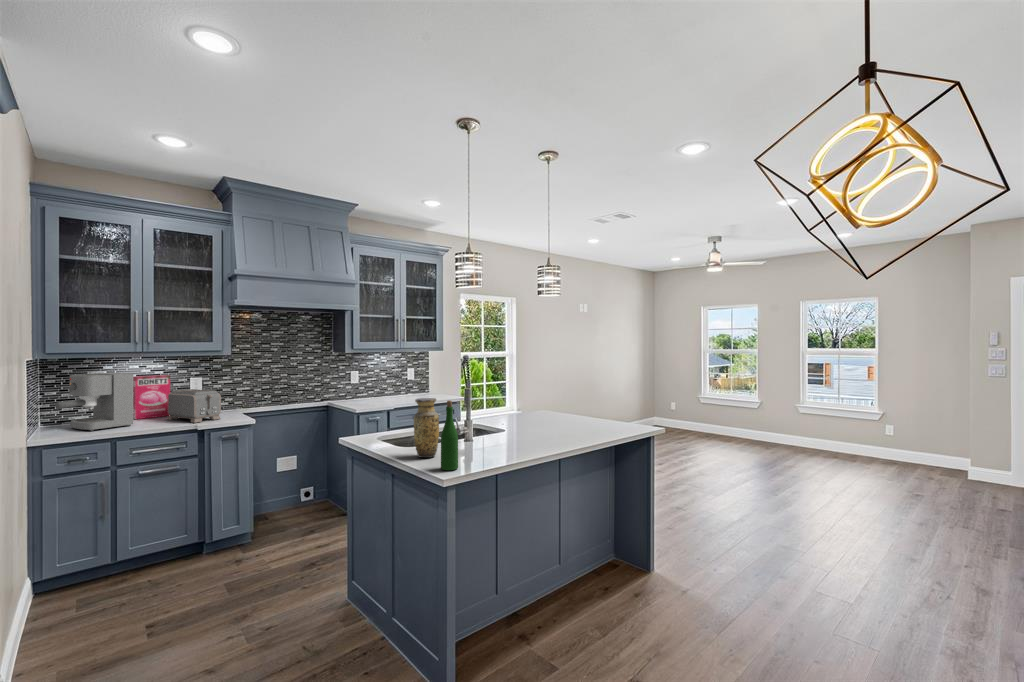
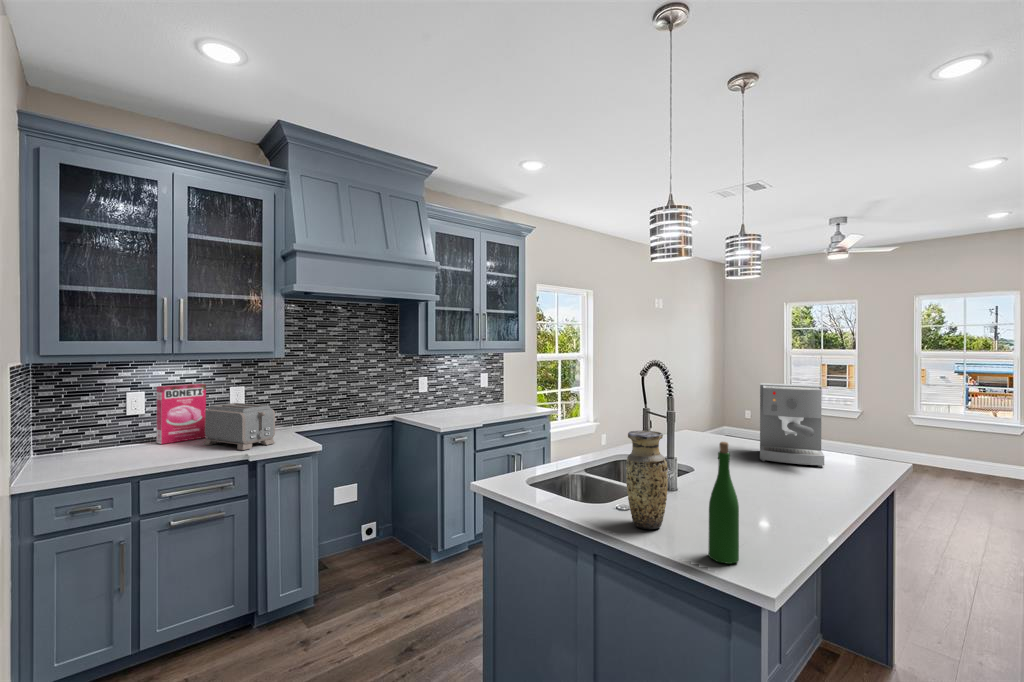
coffee maker: present [55,373,133,431] -> present [760,383,824,467]

